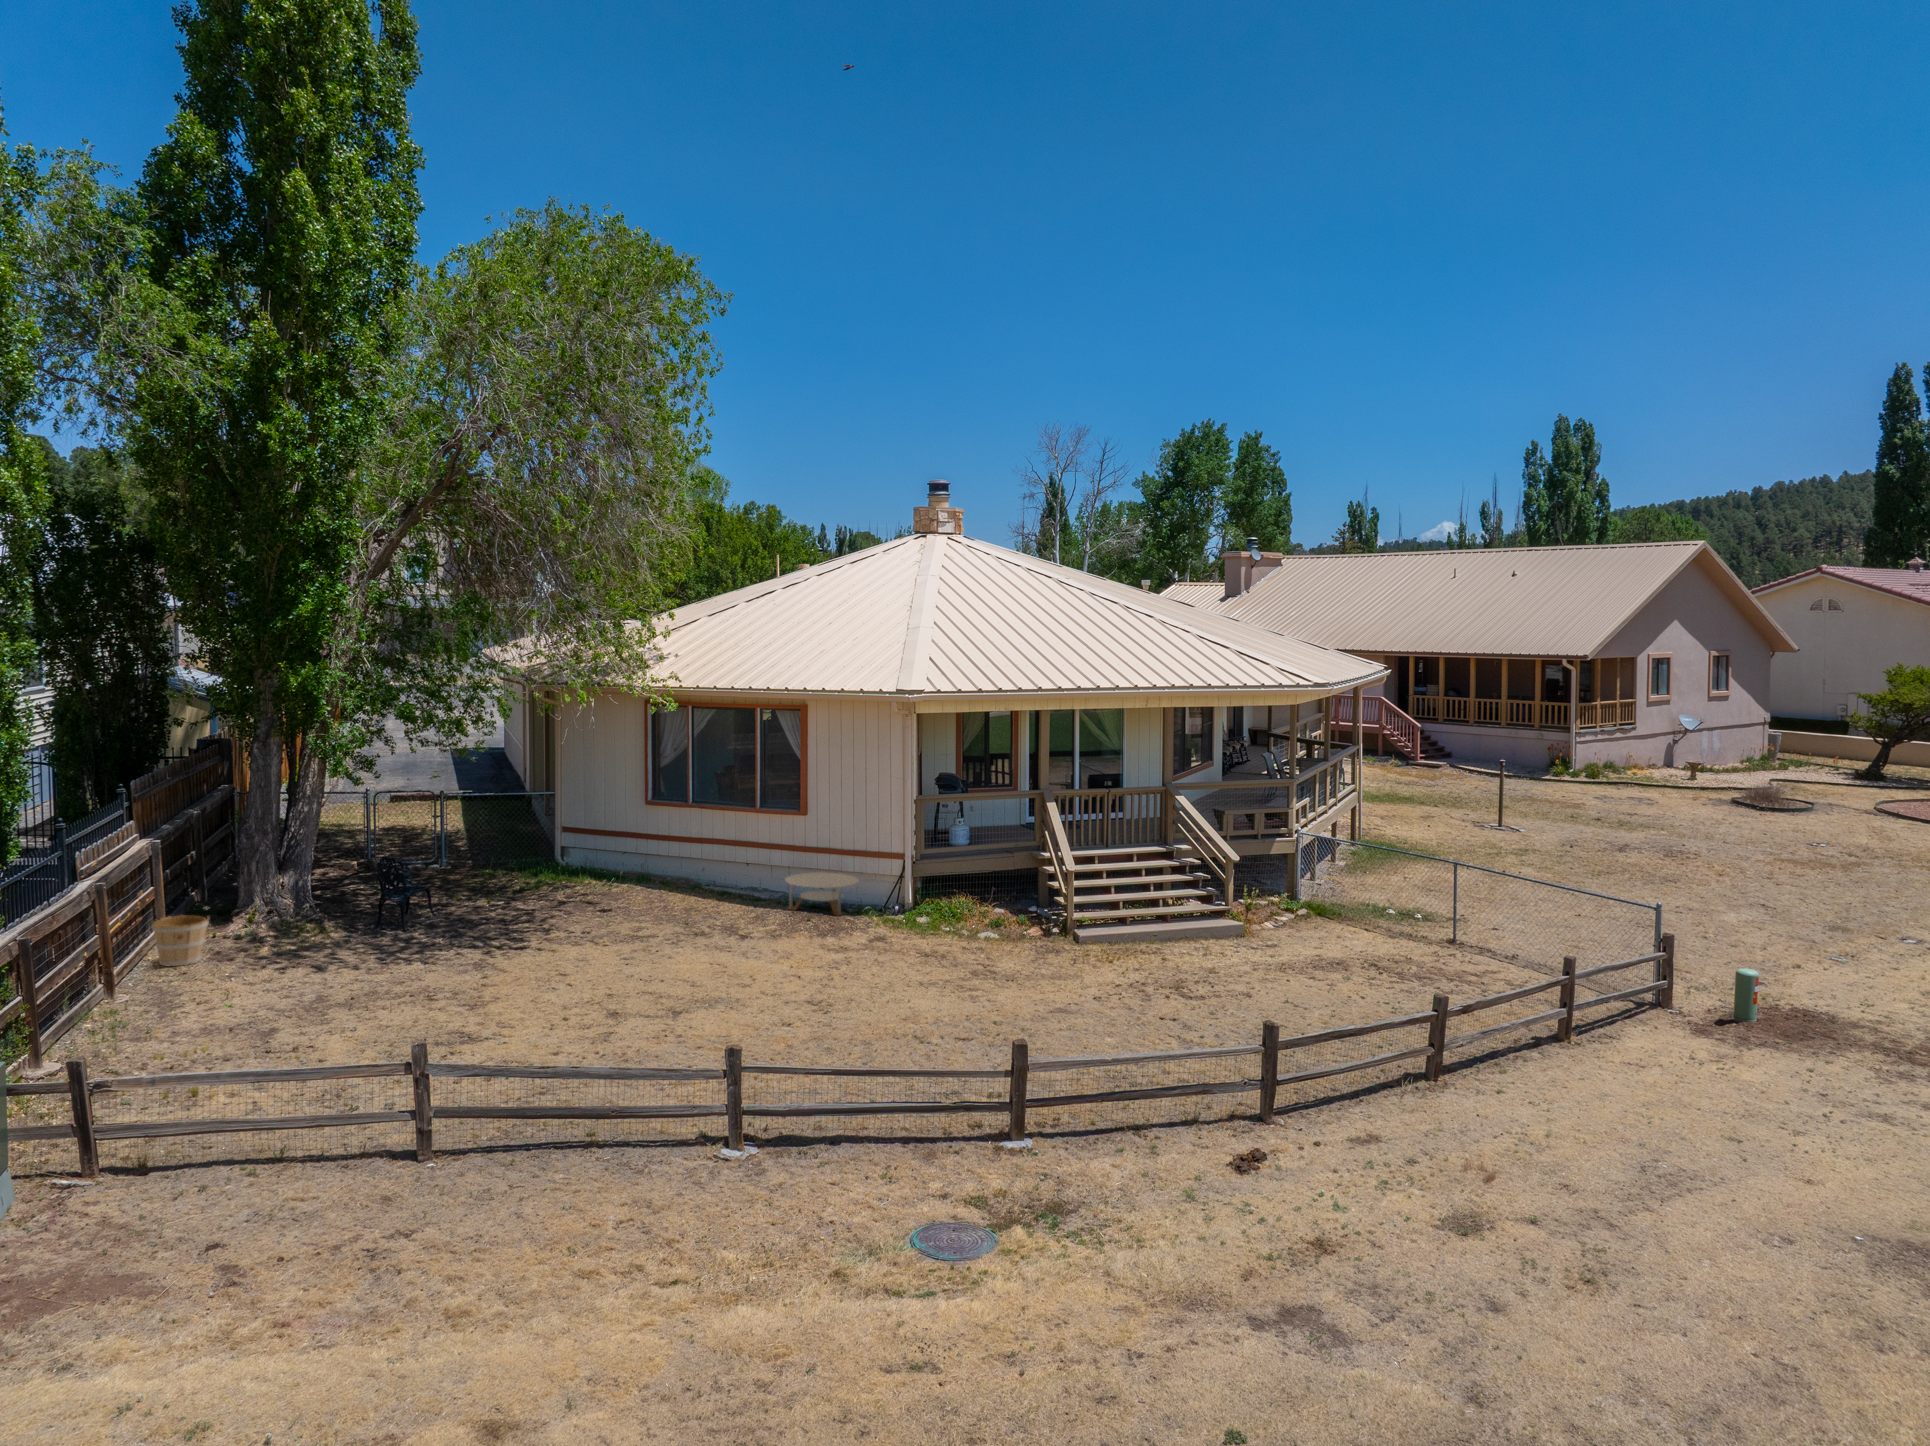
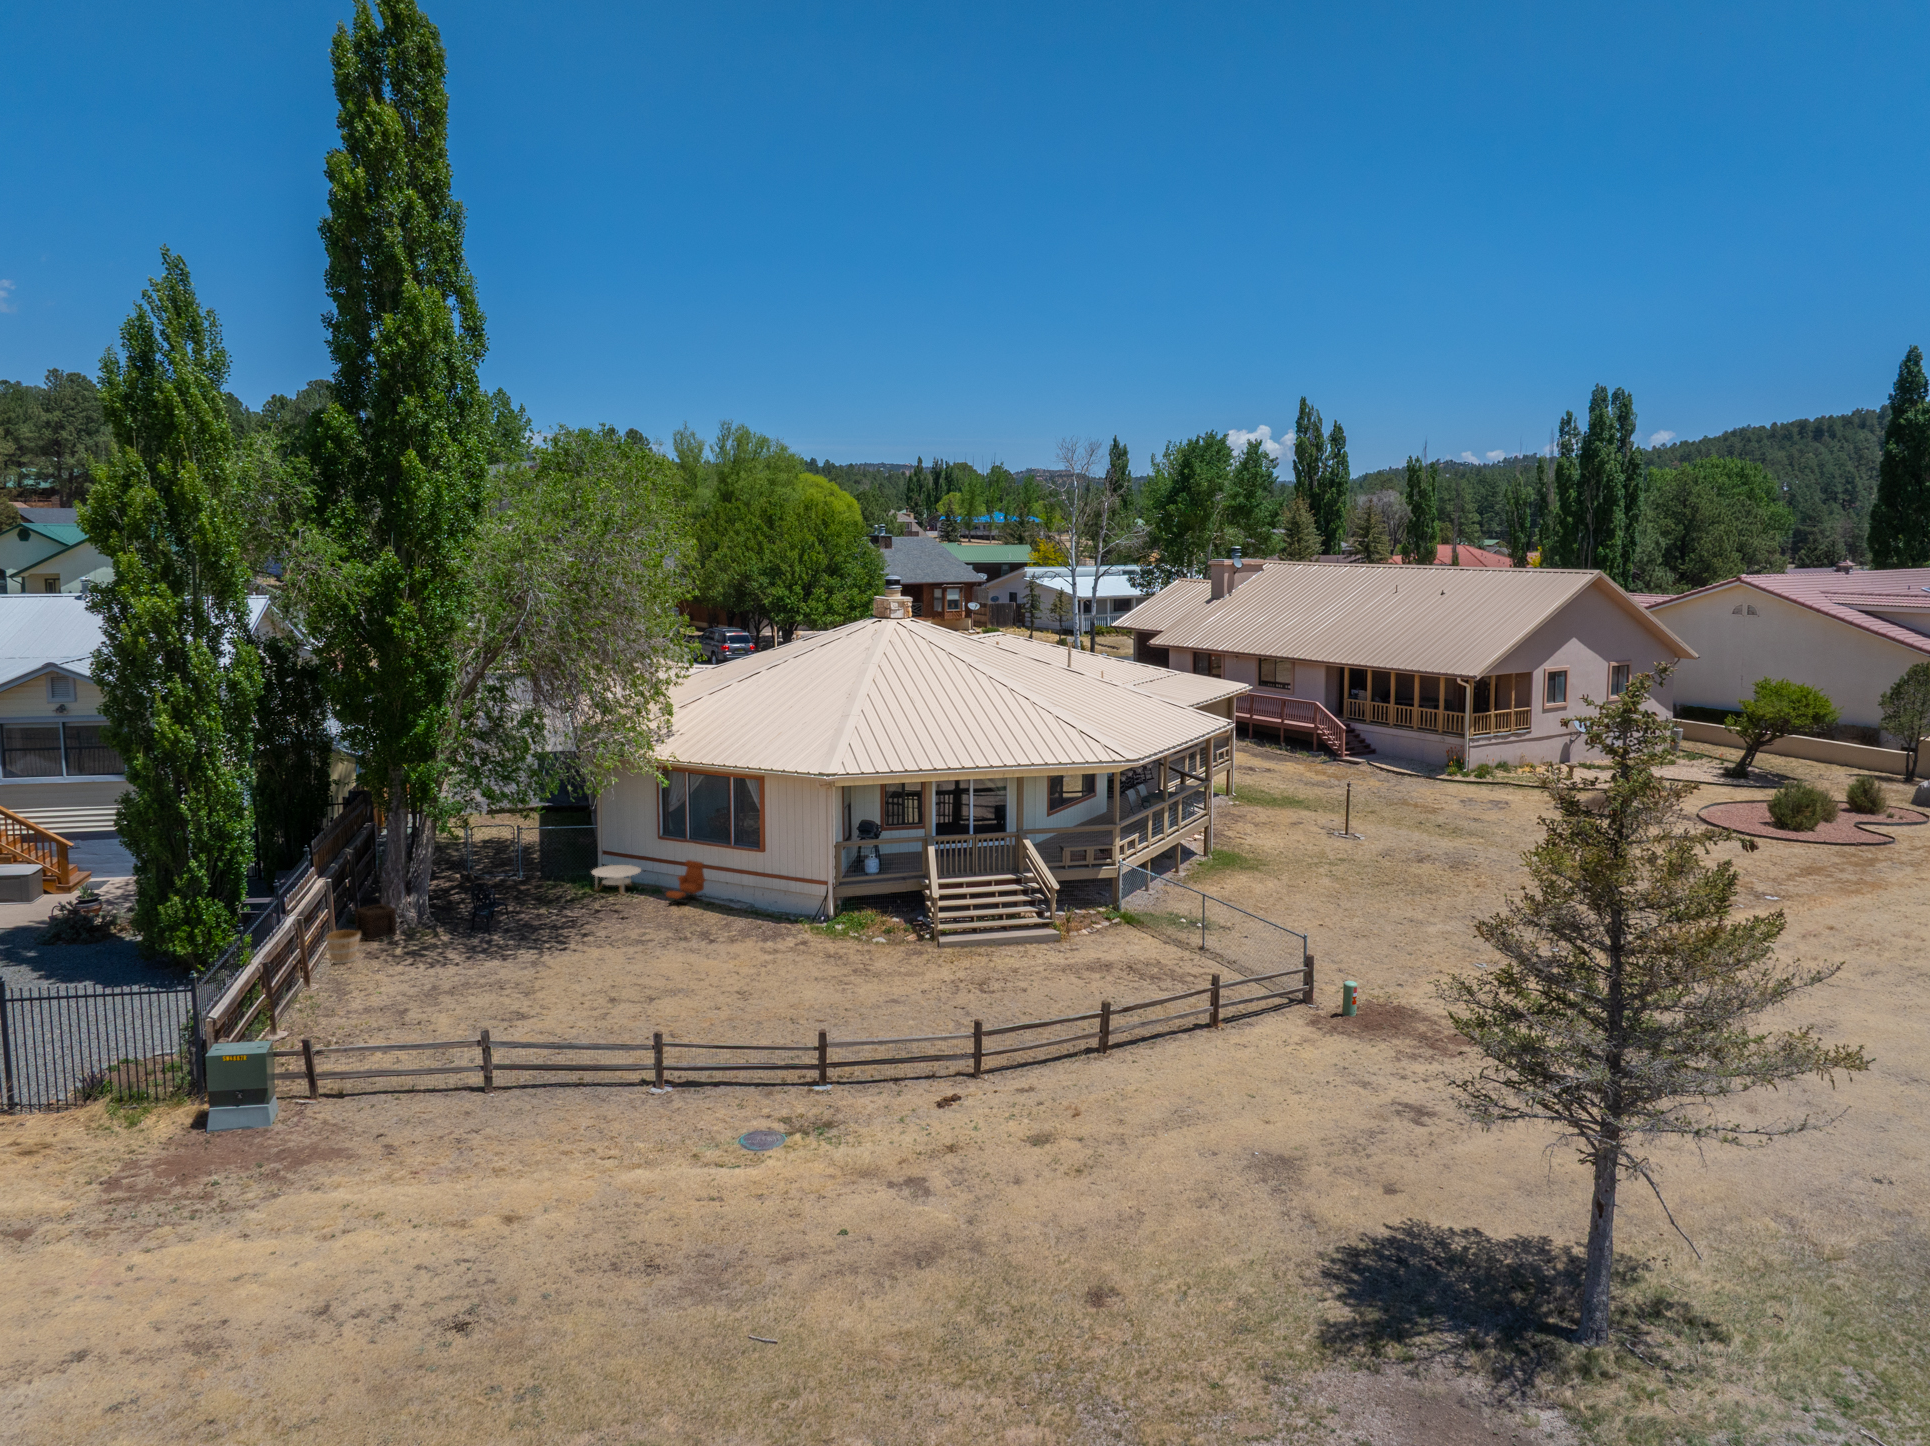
lounge chair: none [662,834,718,898] -> present [666,860,706,906]
round table: present [785,872,859,916] -> present [592,865,641,895]
wooden crate: none [204,884,268,938] -> present [356,904,397,941]

